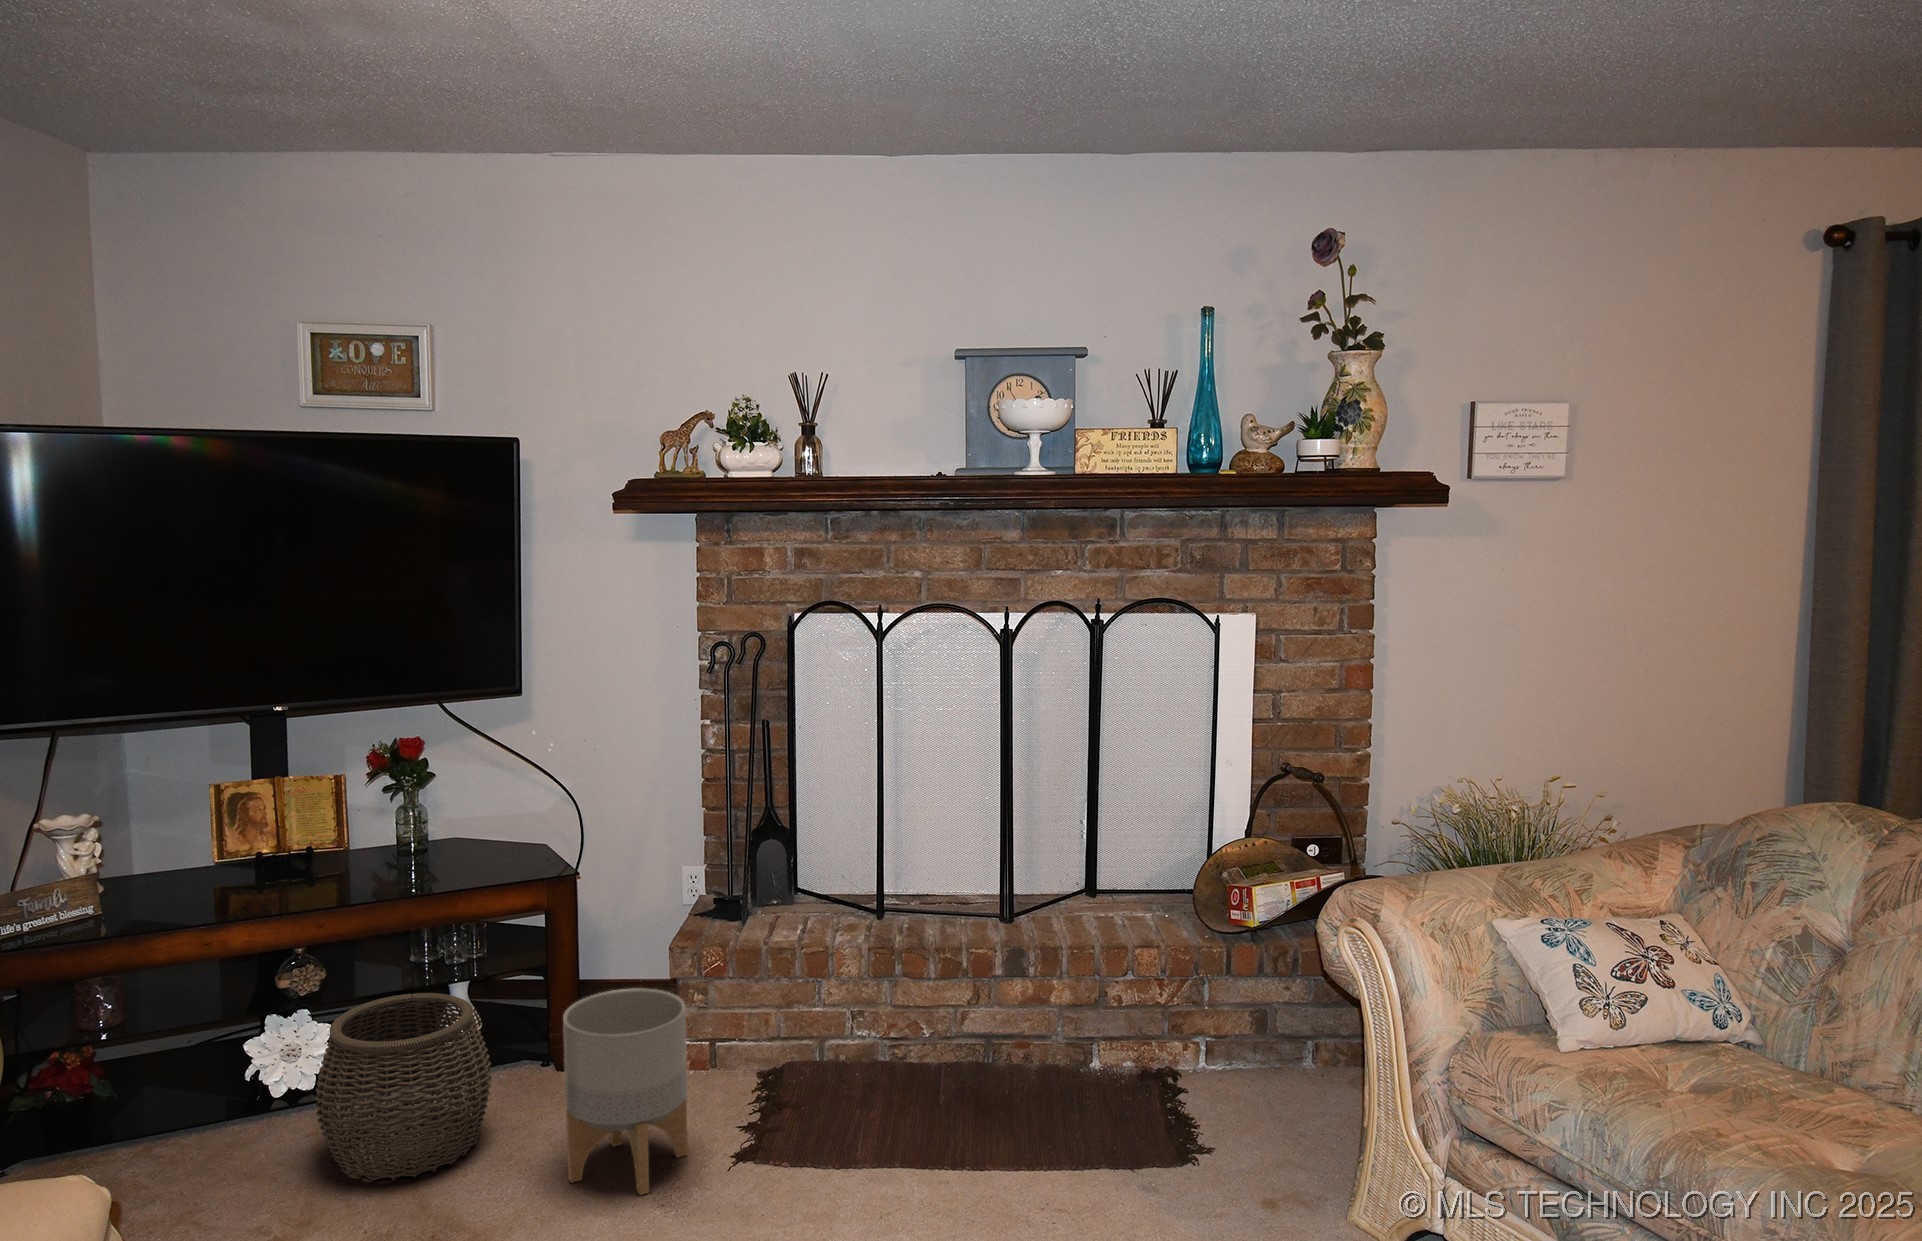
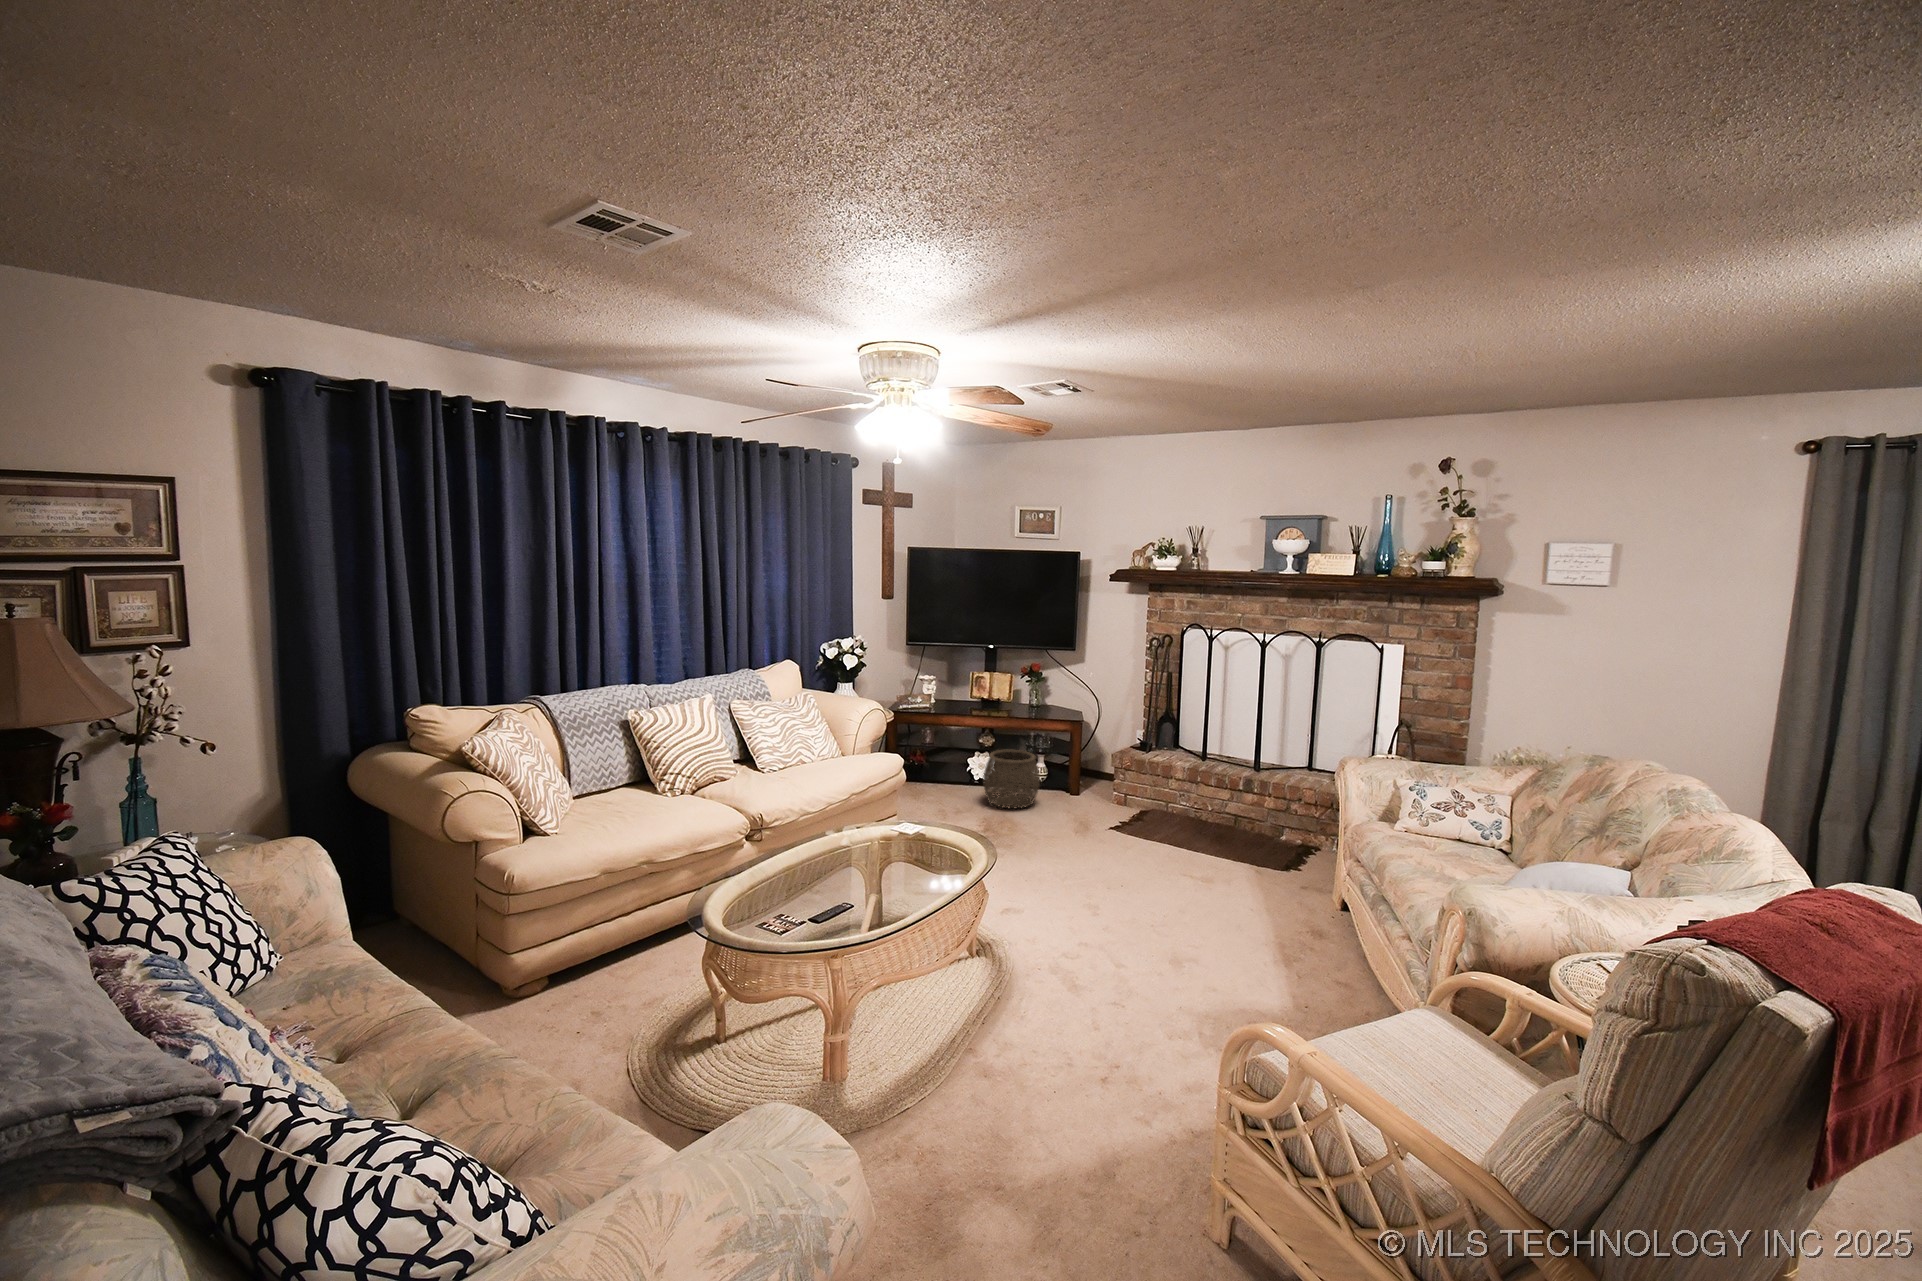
planter: present [563,988,688,1195] -> none [1057,759,1103,830]

